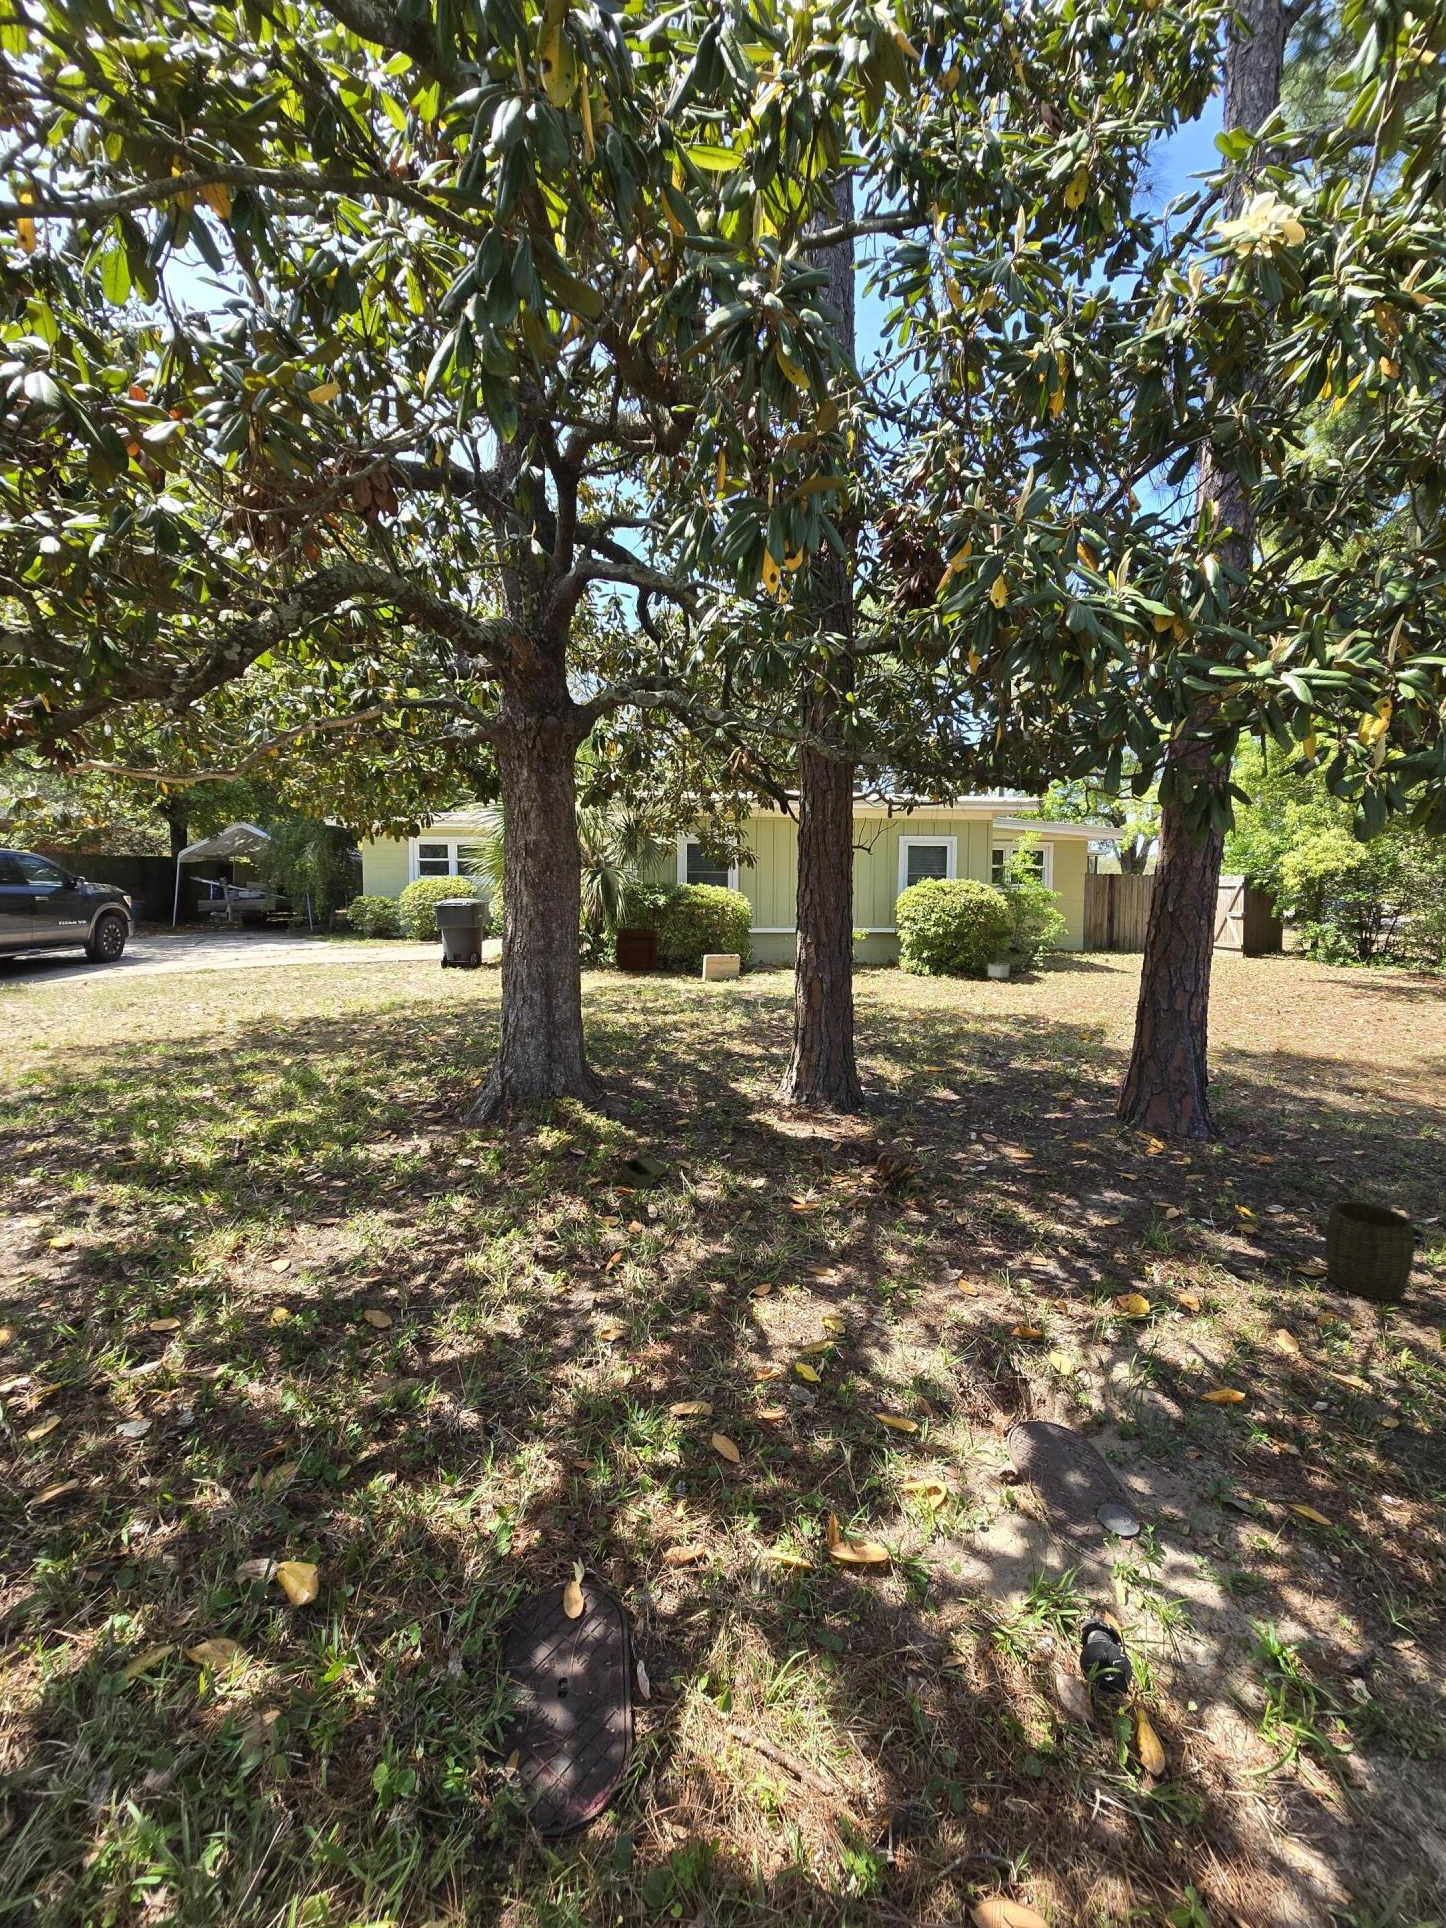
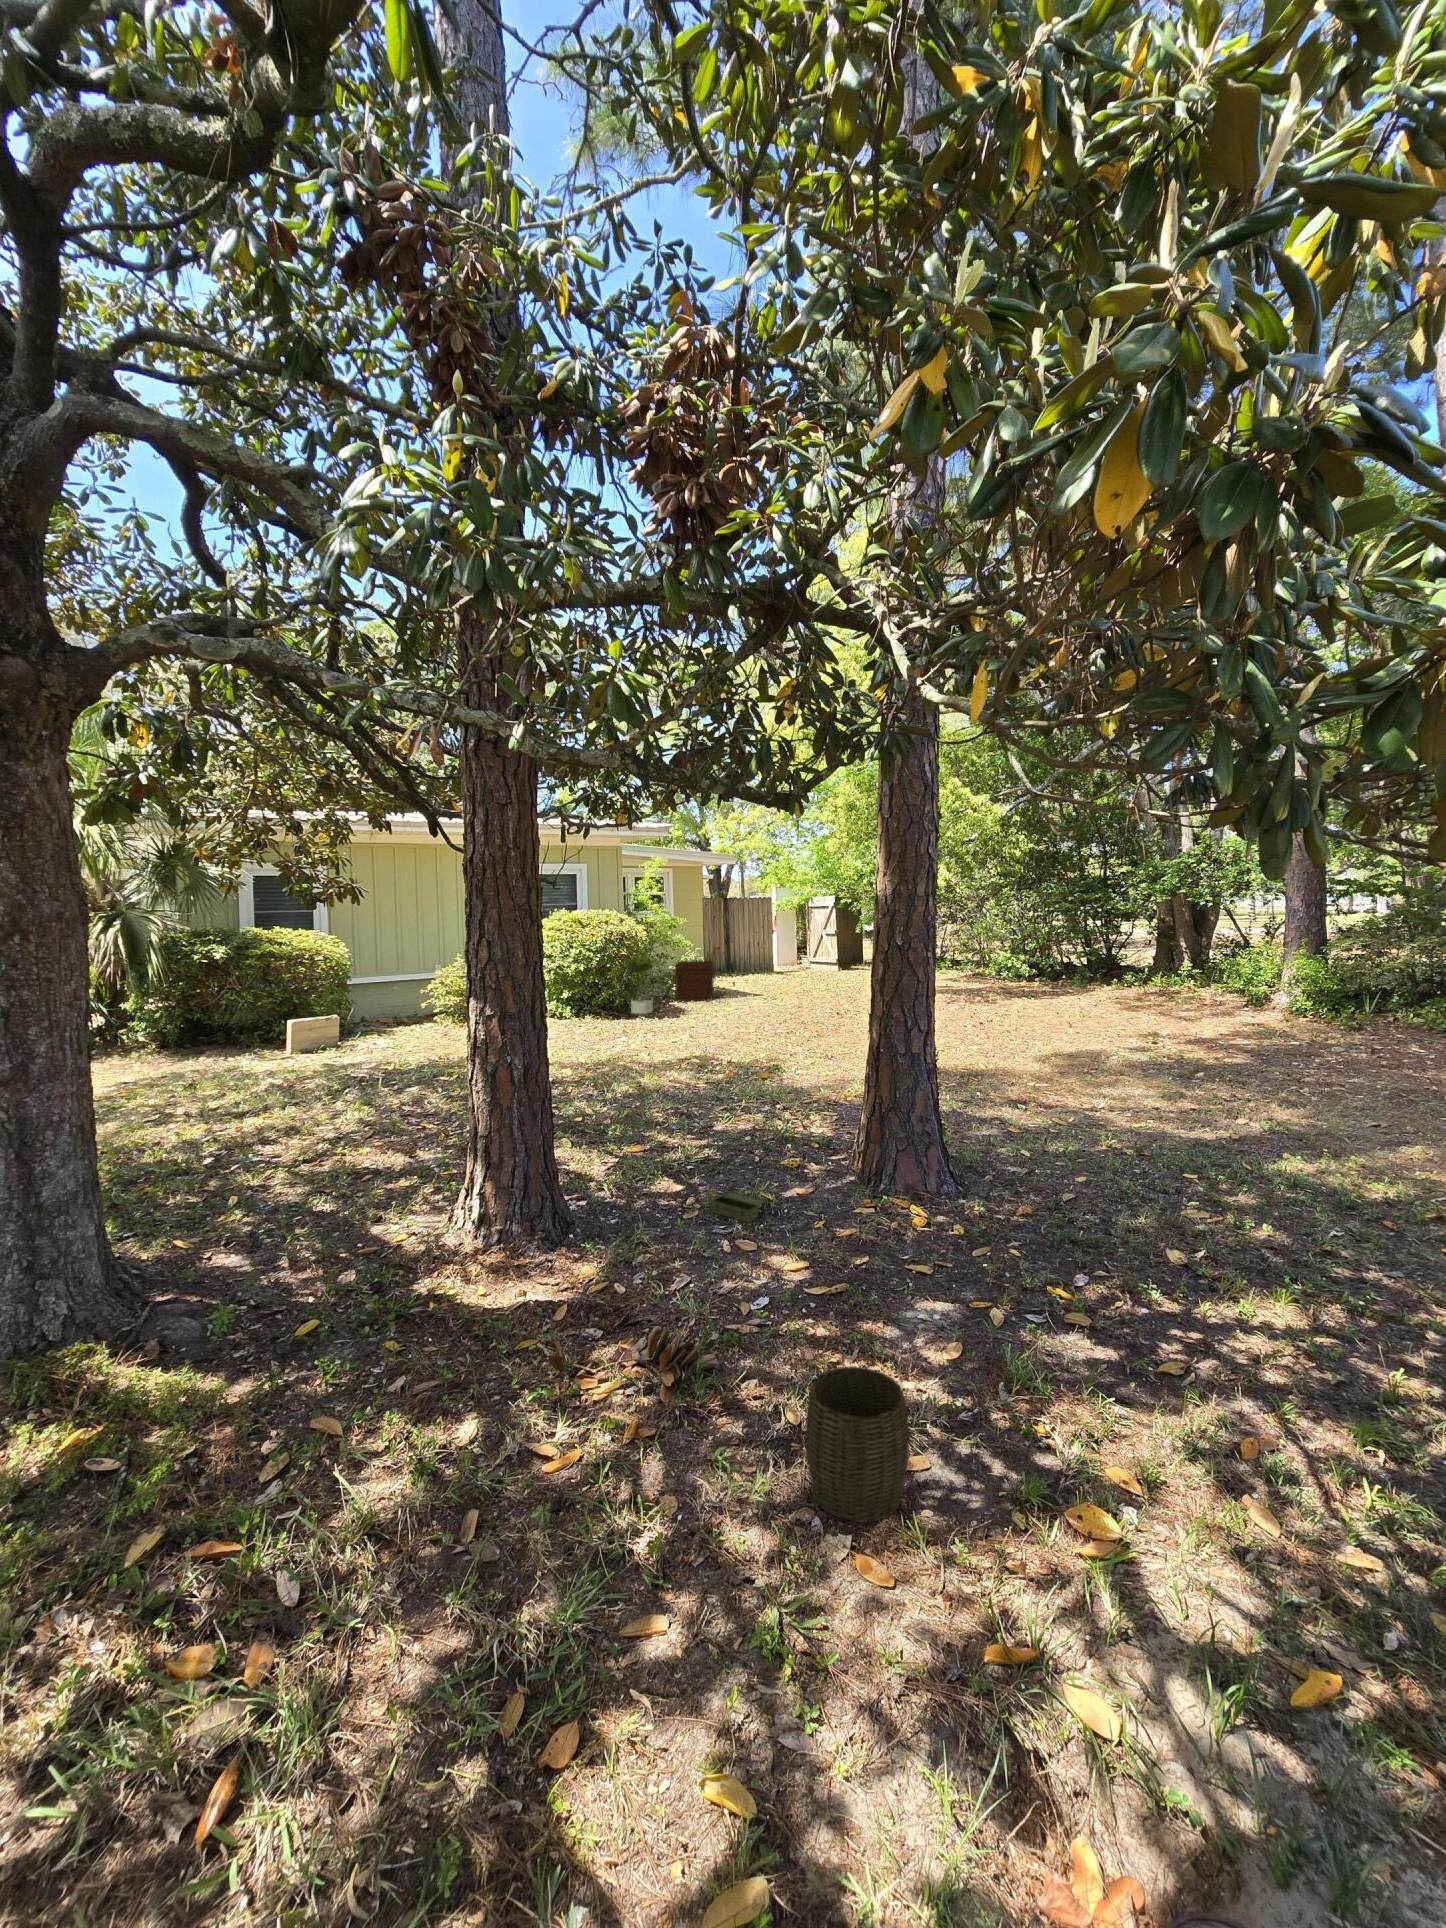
wooden crate: present [616,928,657,970] -> present [675,961,714,1001]
toolbox: present [620,1156,668,1189] -> present [712,1191,767,1223]
woven basket: present [1325,1202,1415,1300] -> present [805,1366,909,1523]

